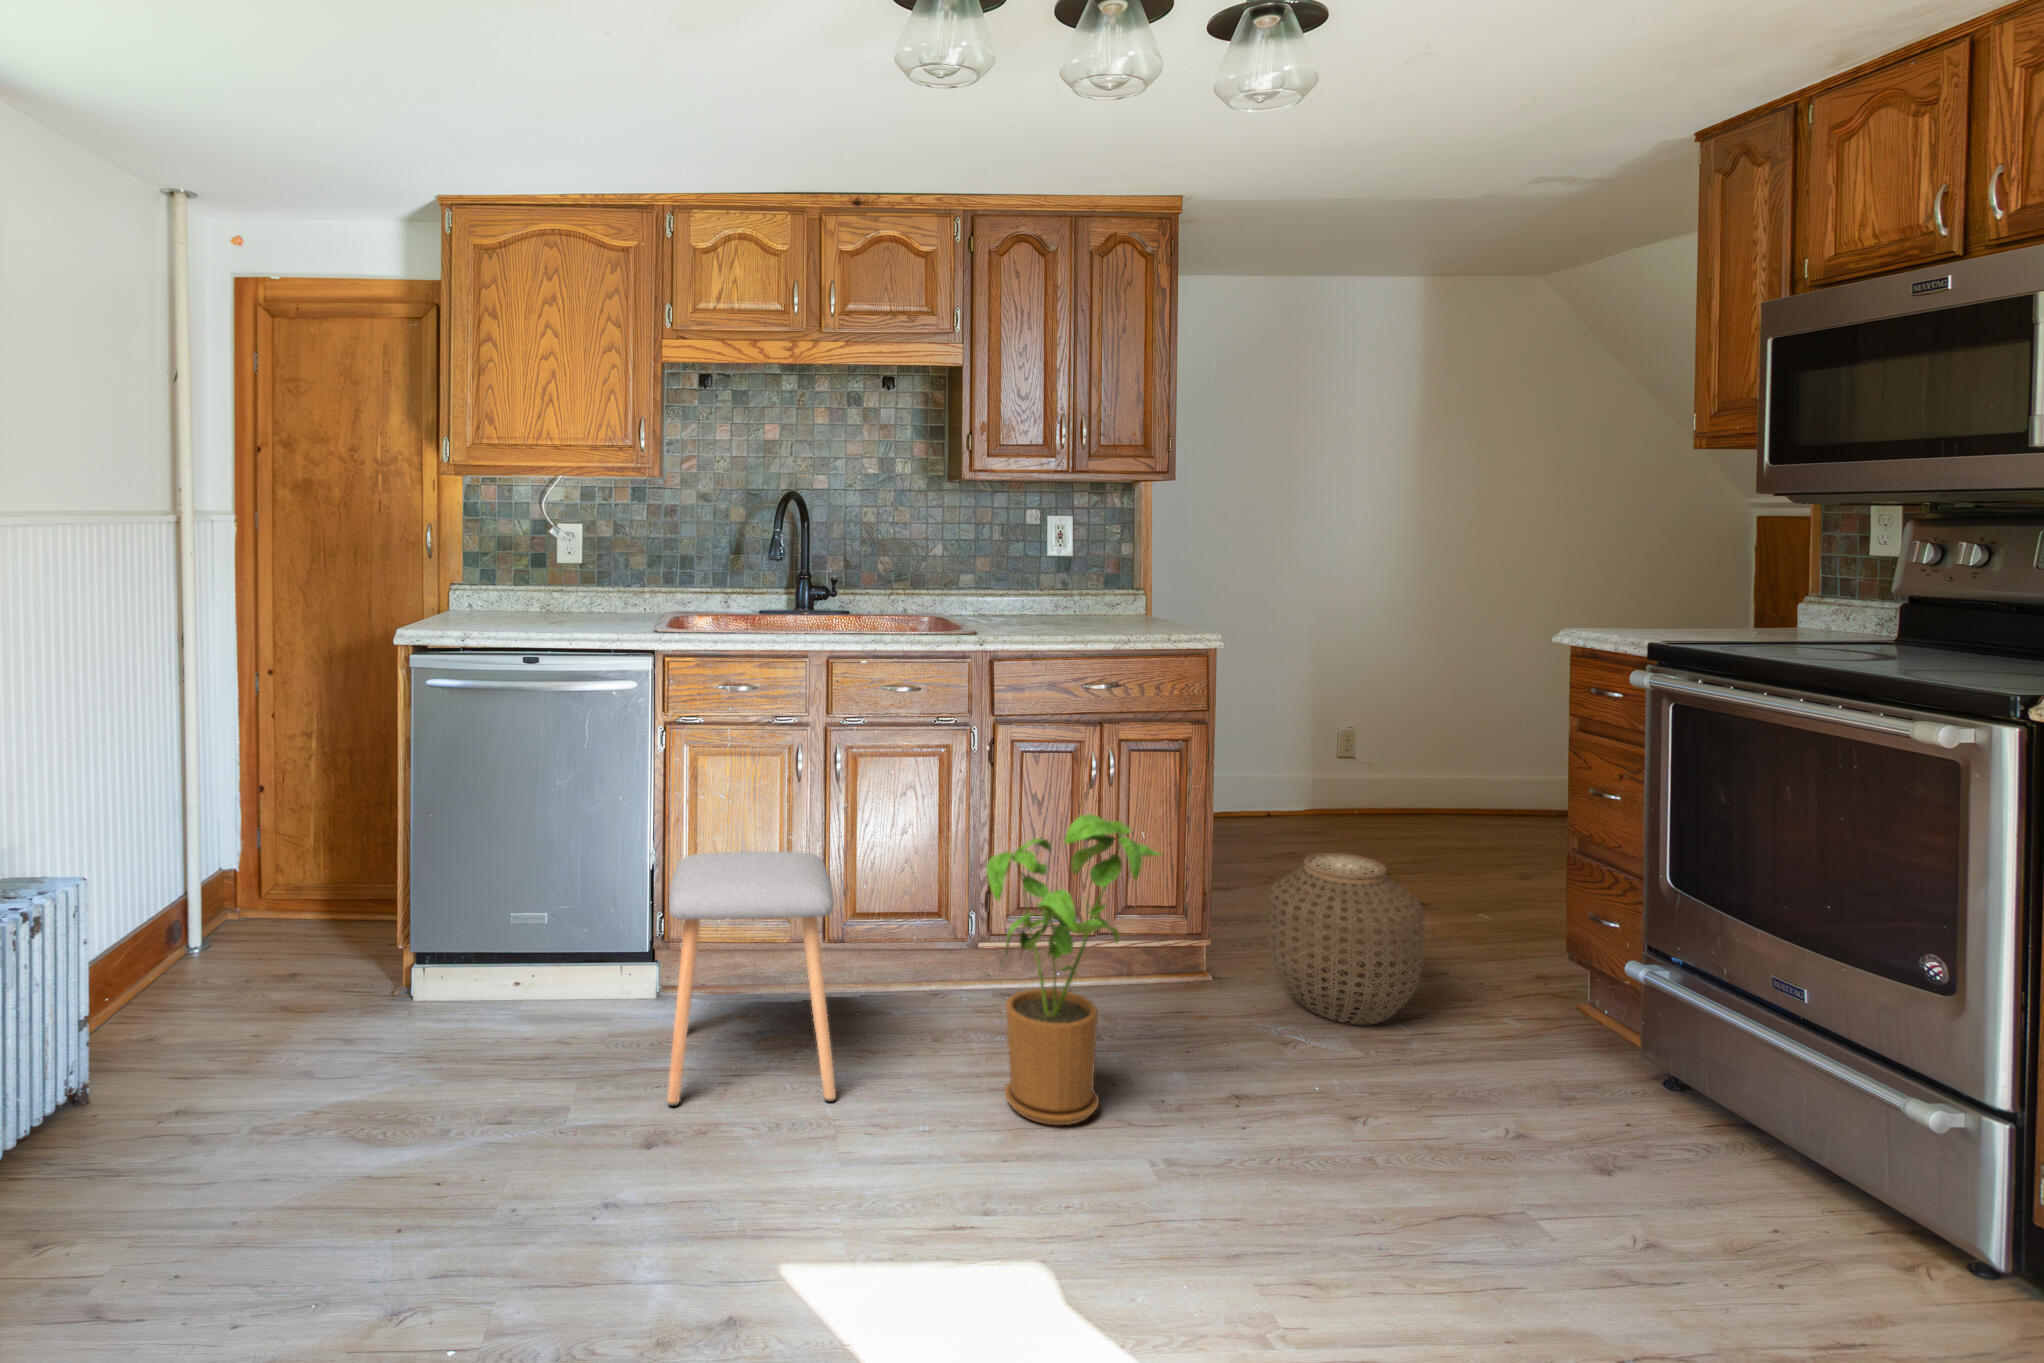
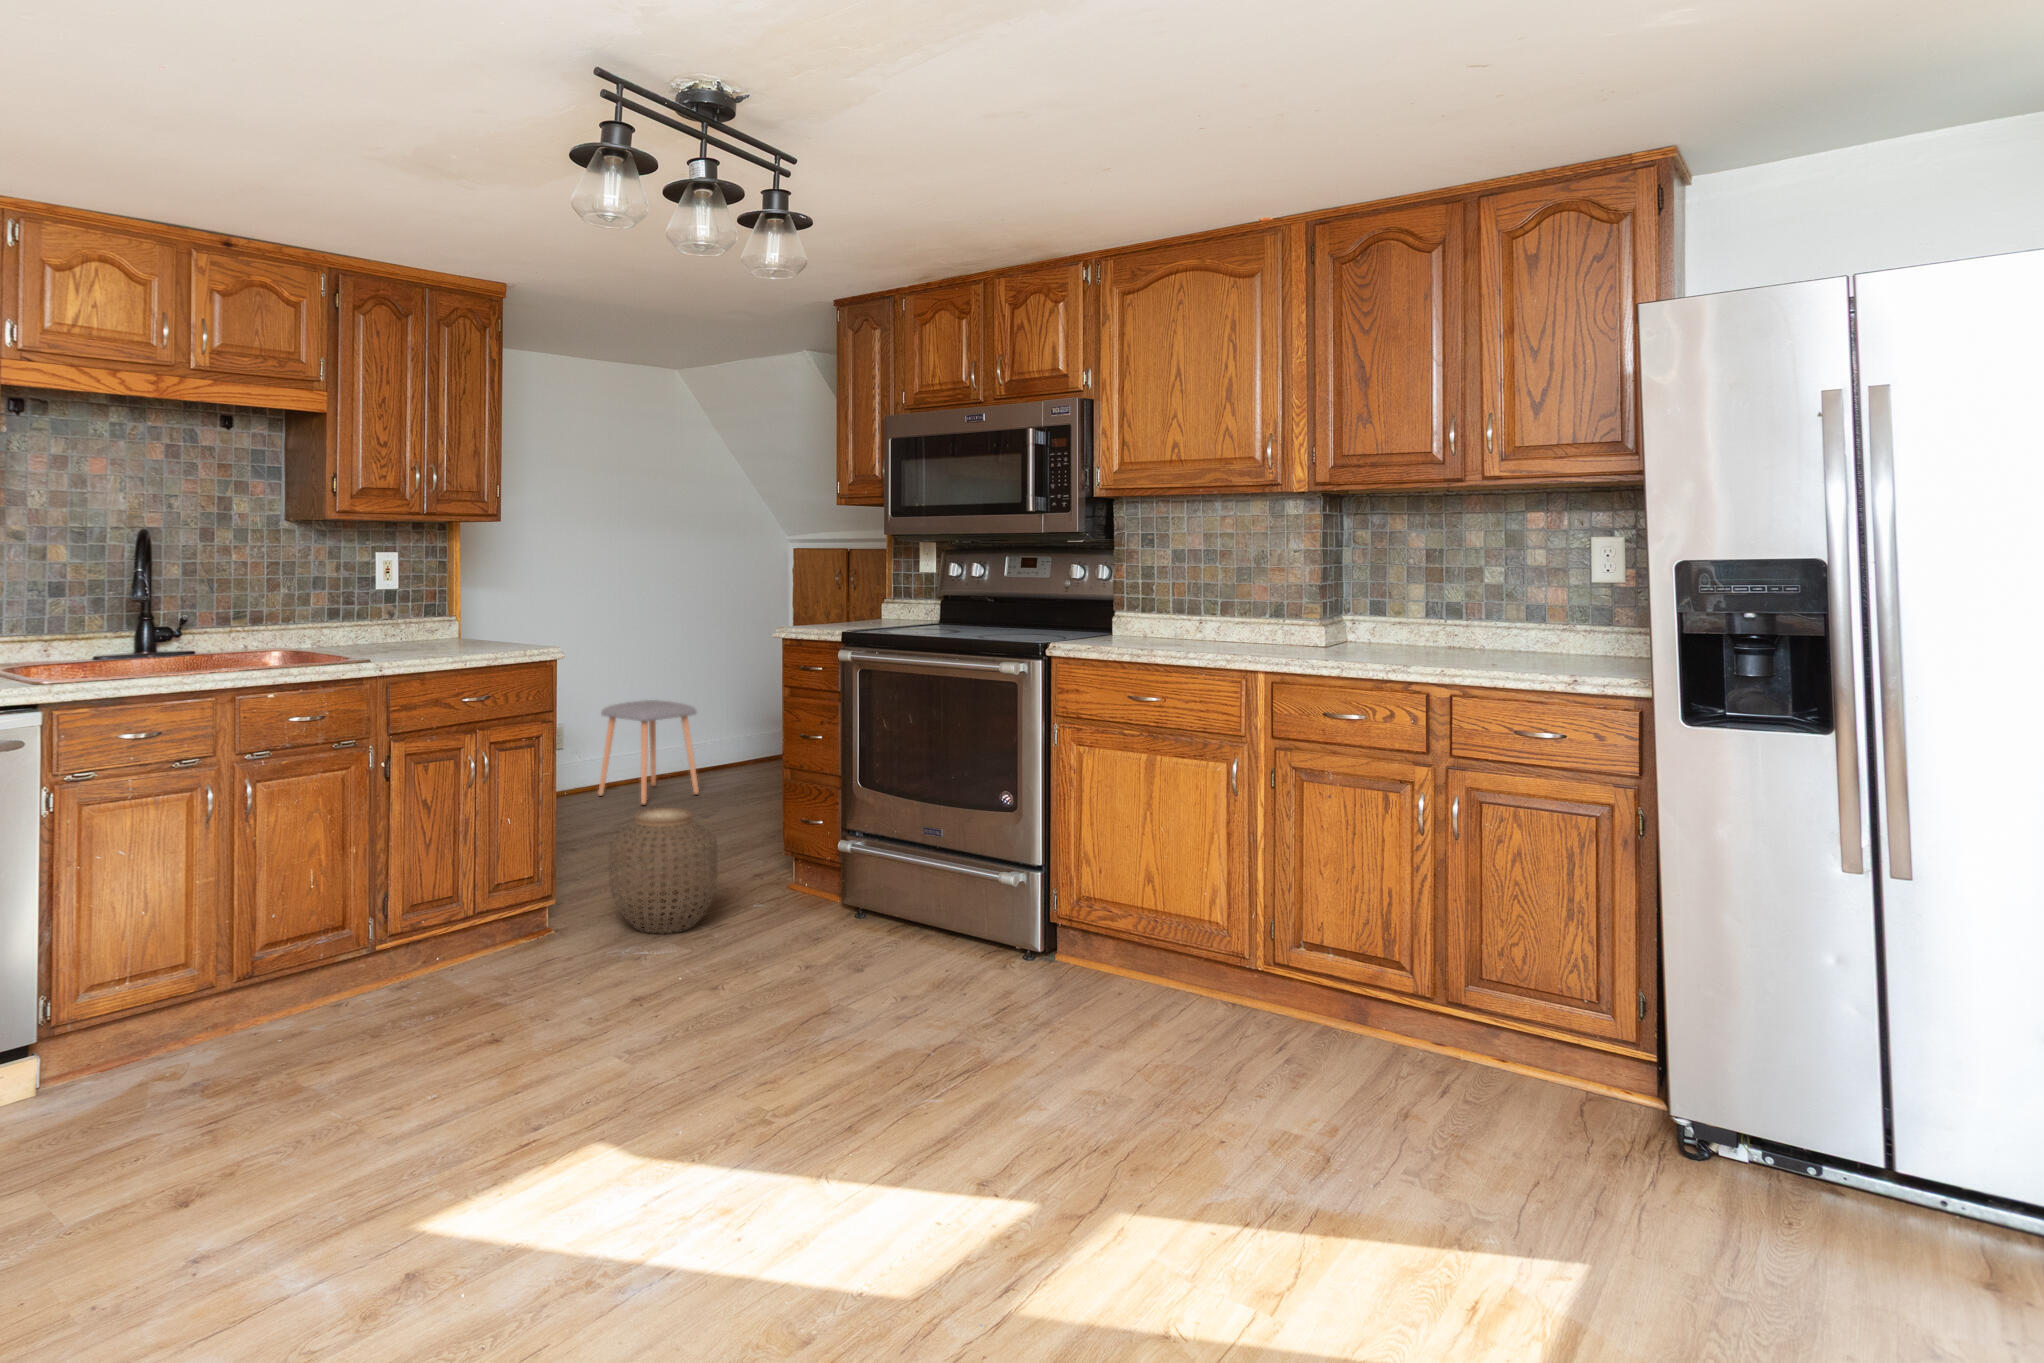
house plant: present [987,814,1161,1125] -> none [451,787,593,1050]
stool: present [667,851,836,1106] -> present [598,700,699,805]

